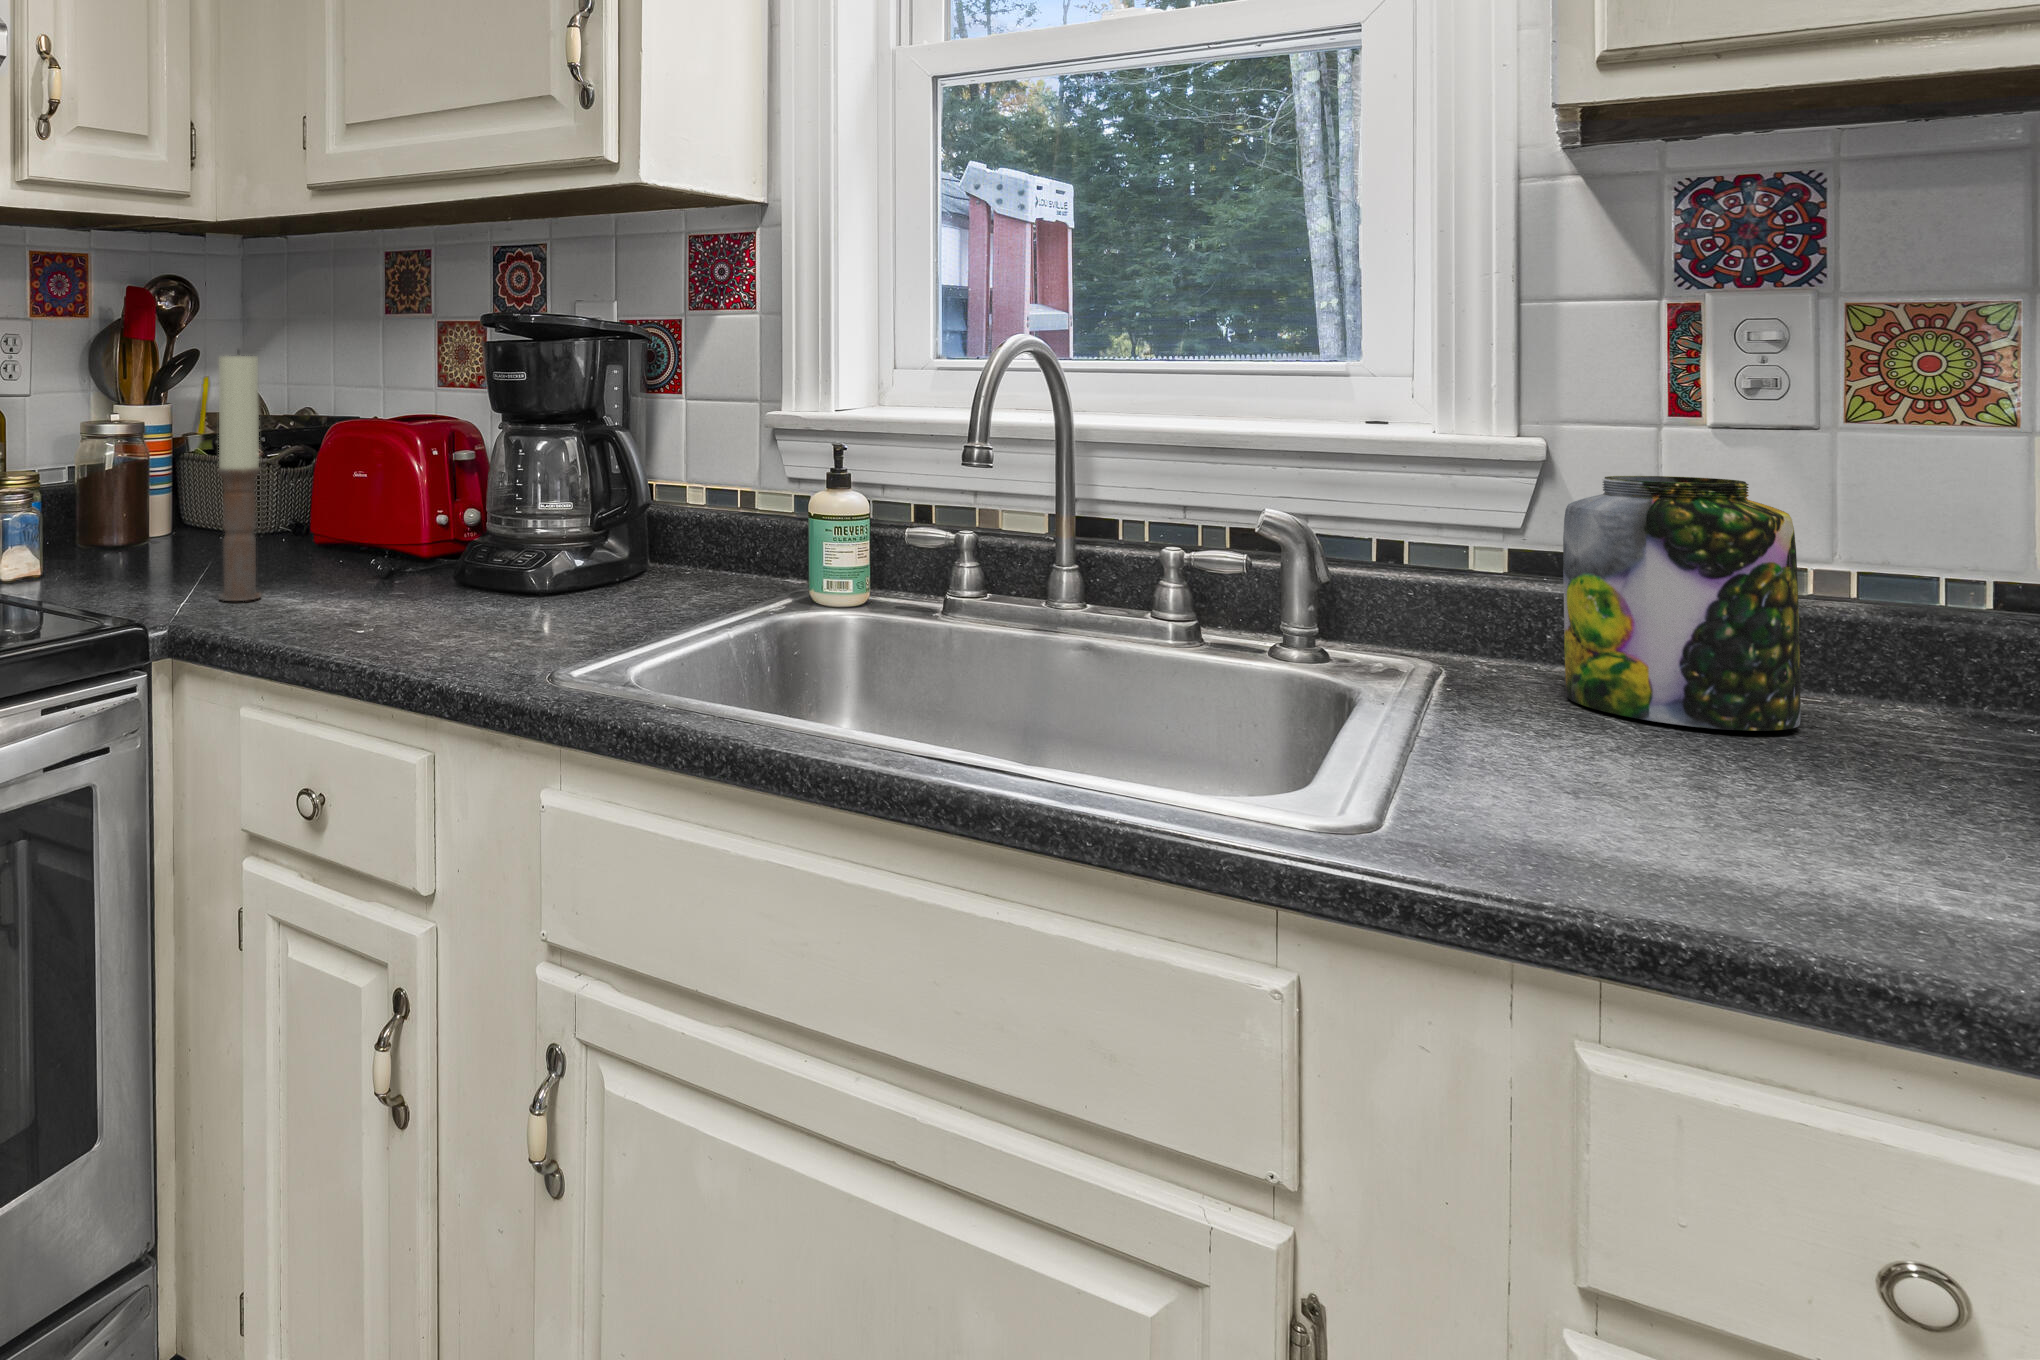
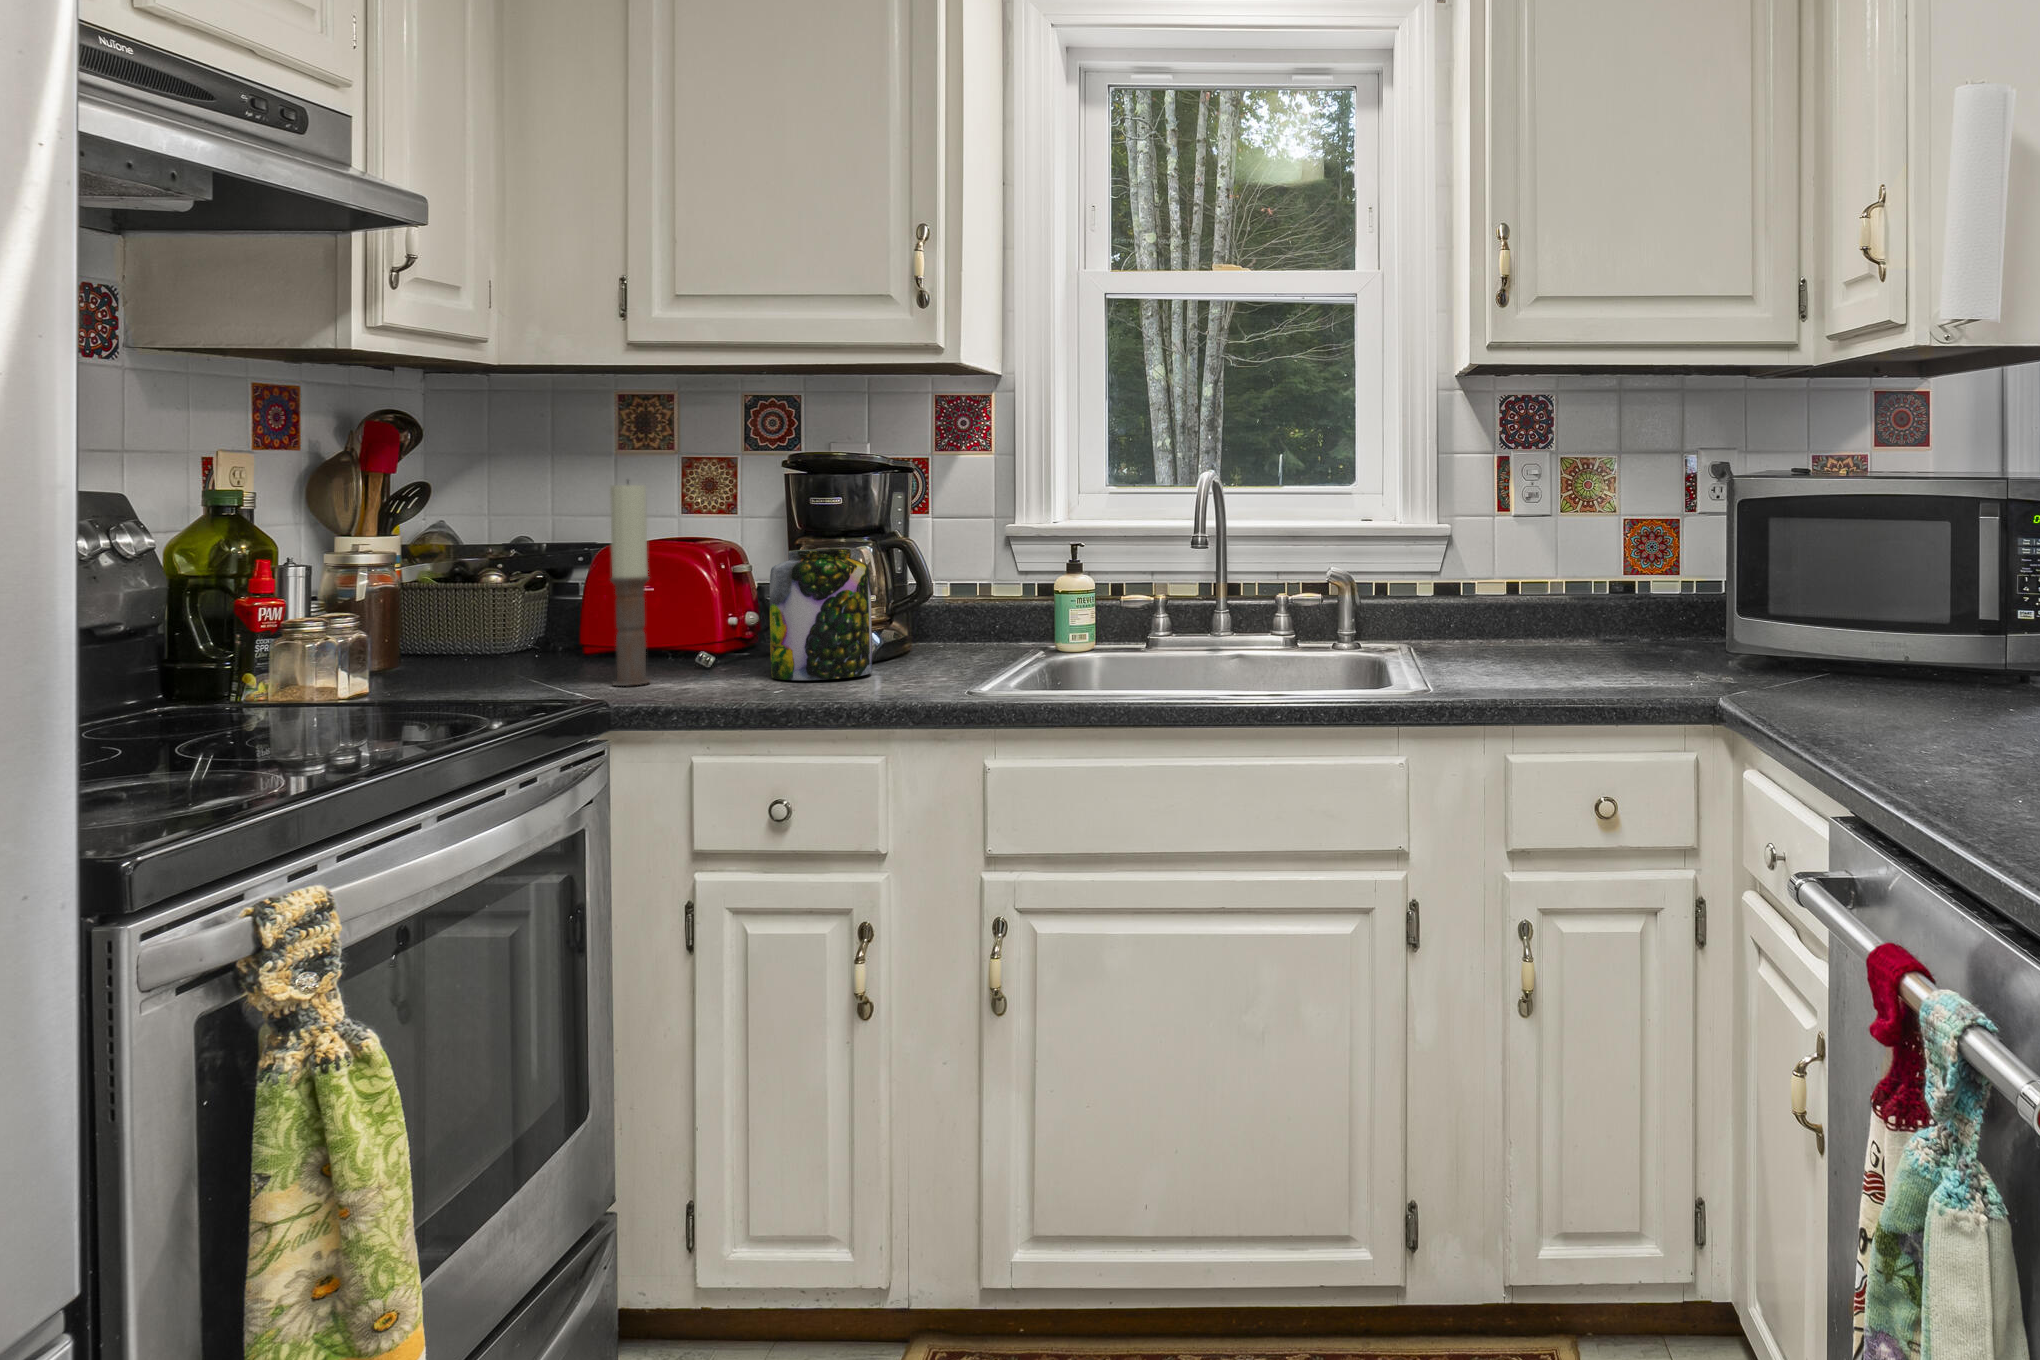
jar: present [1563,476,1801,731] -> present [770,549,872,680]

